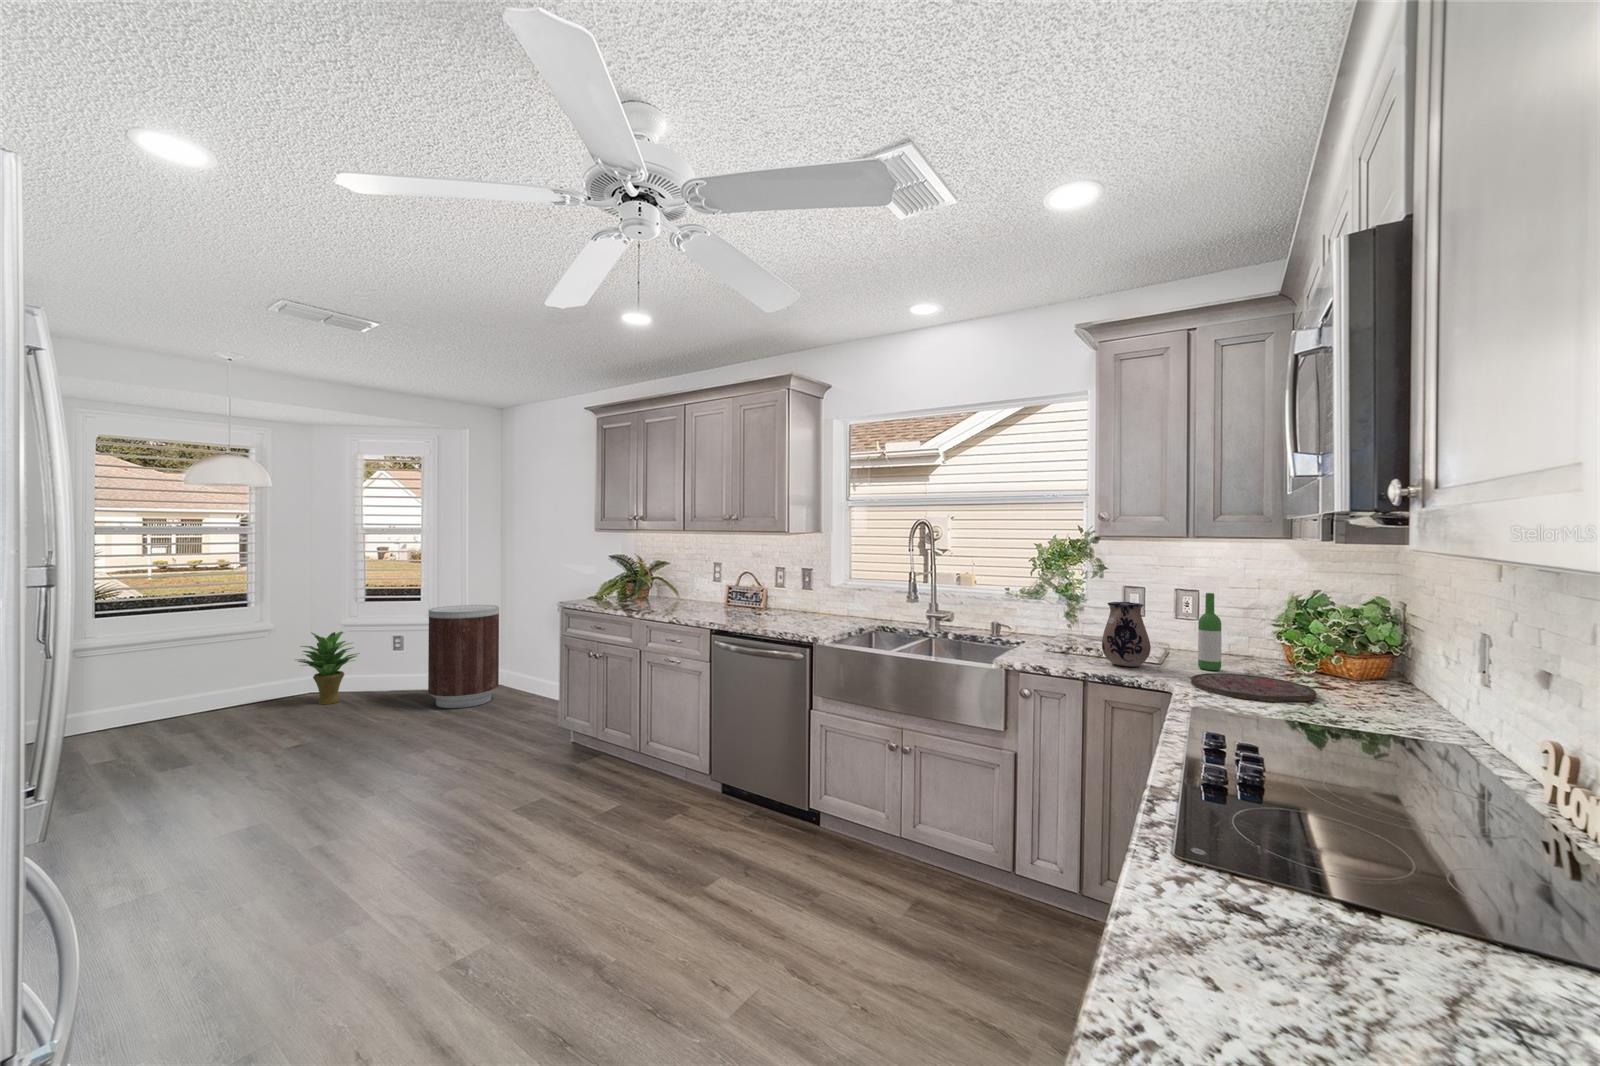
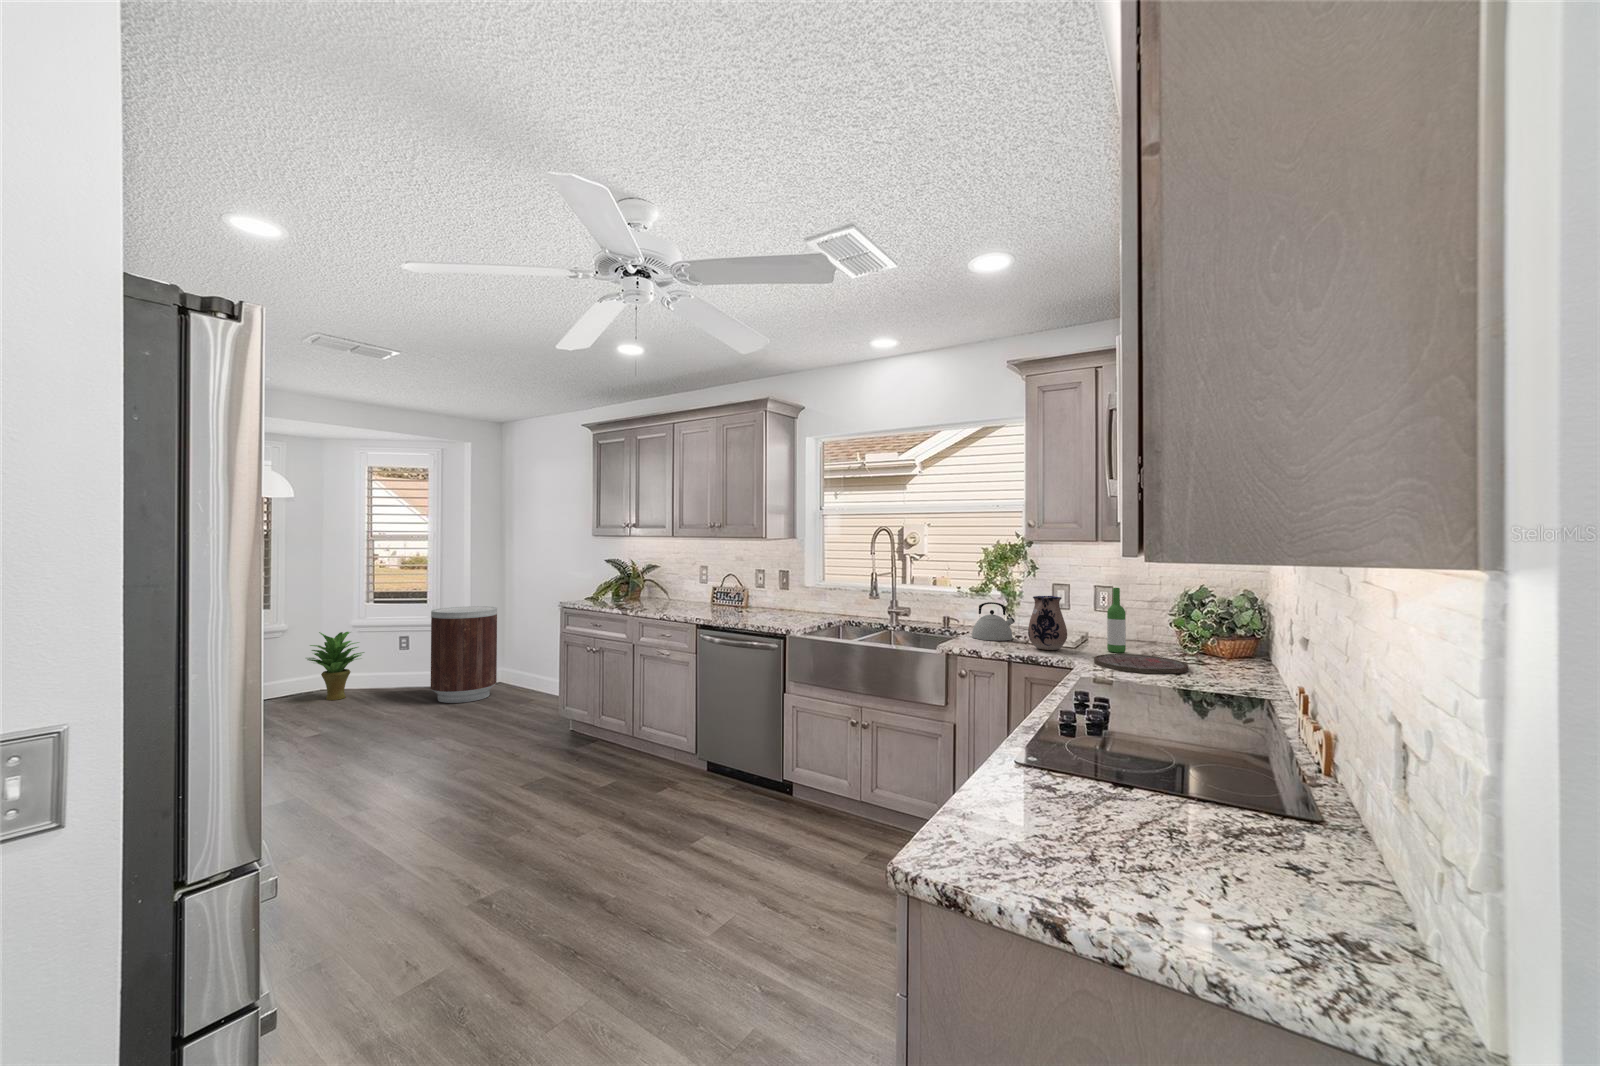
kettle: none [1029,608,1080,653] -> present [972,602,1015,641]

